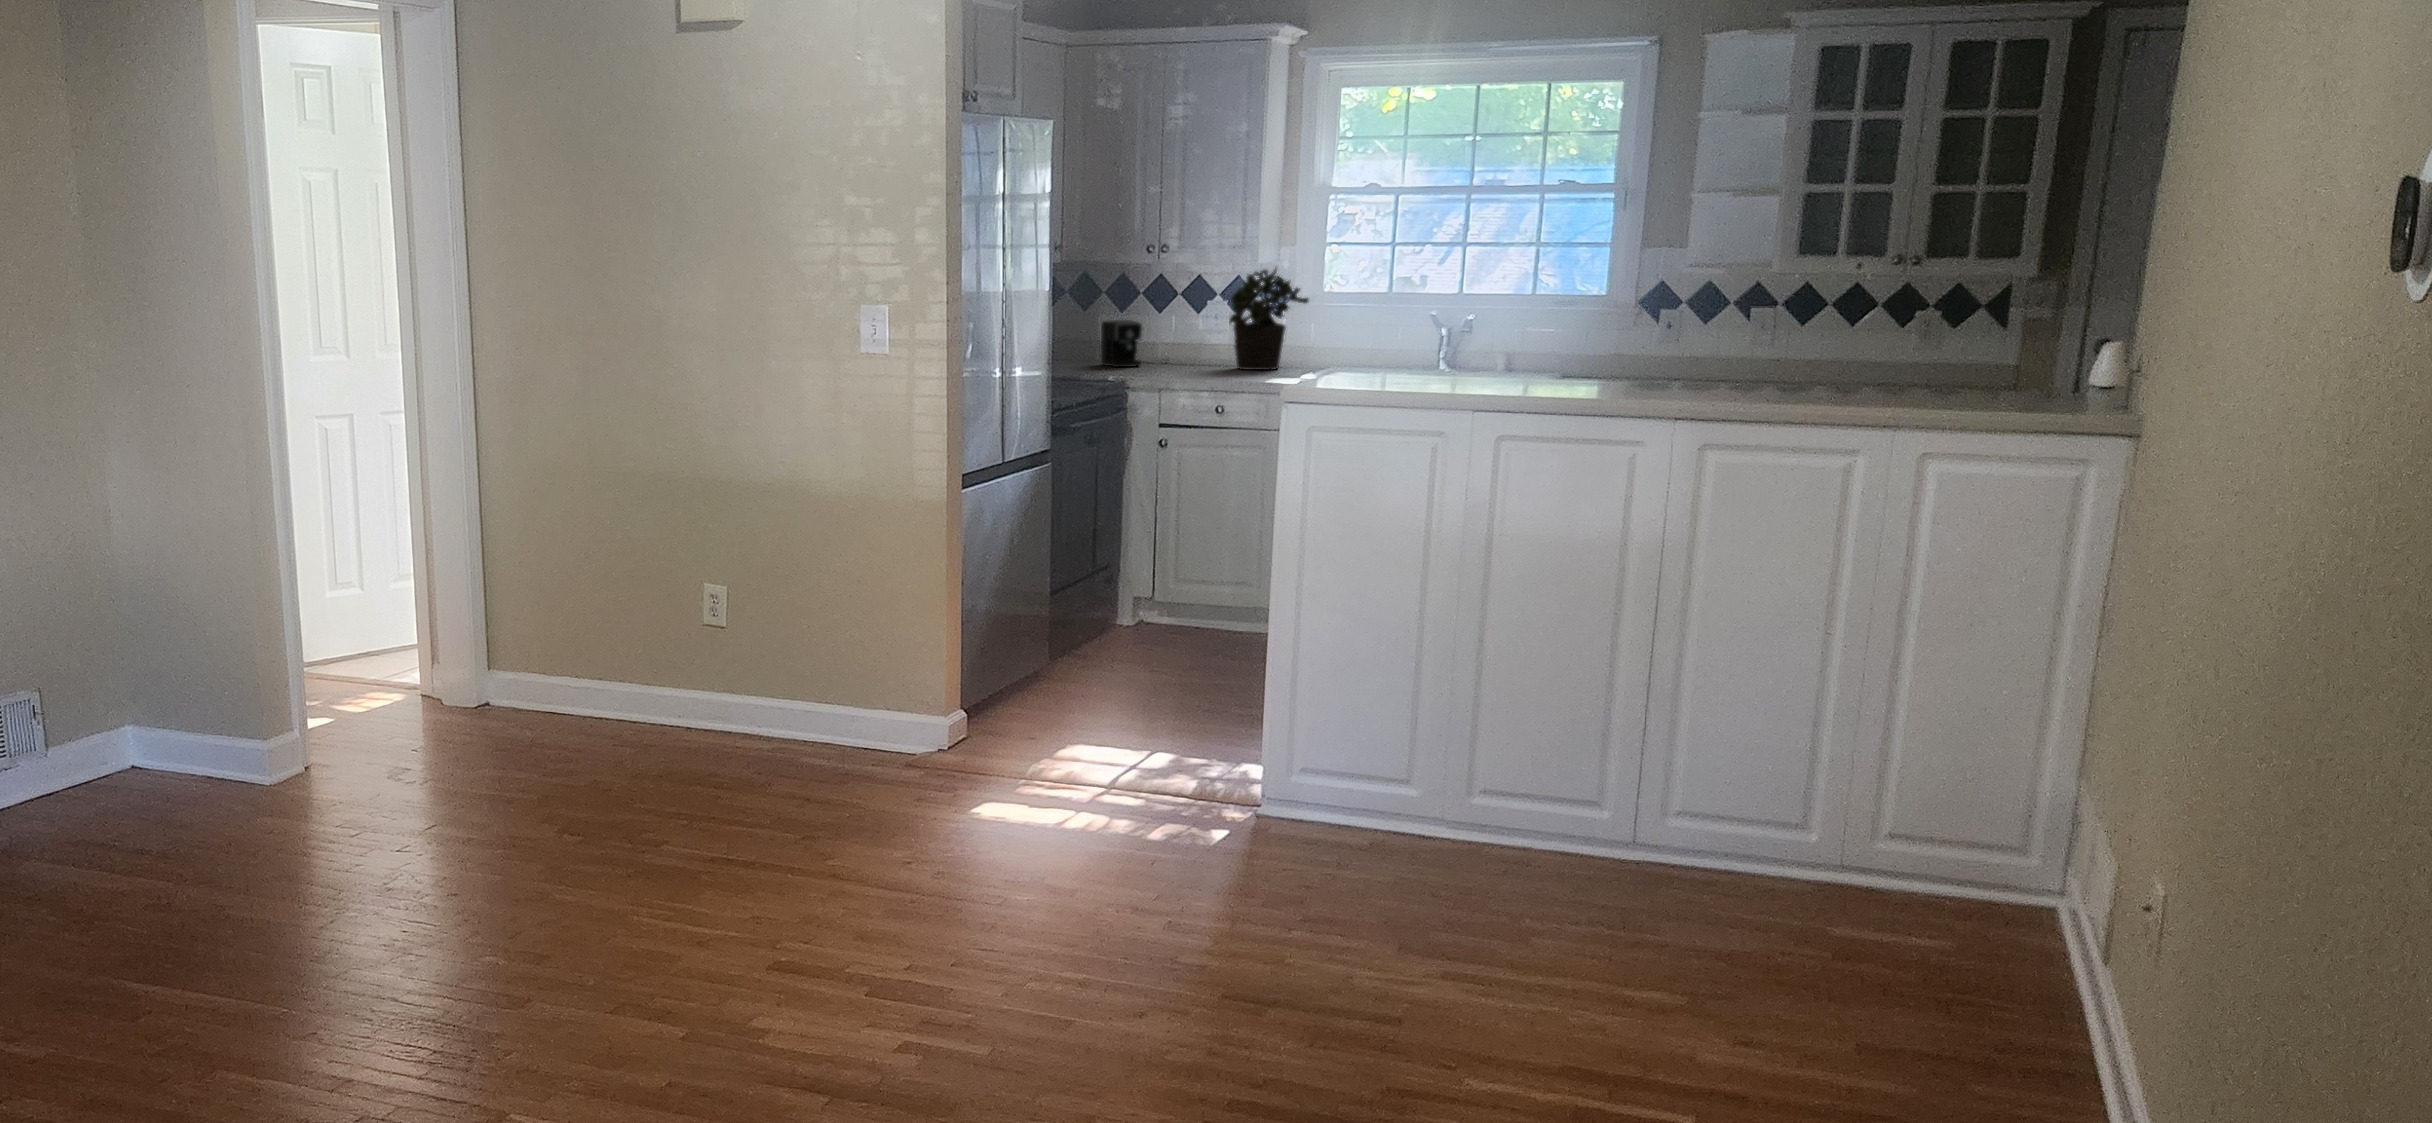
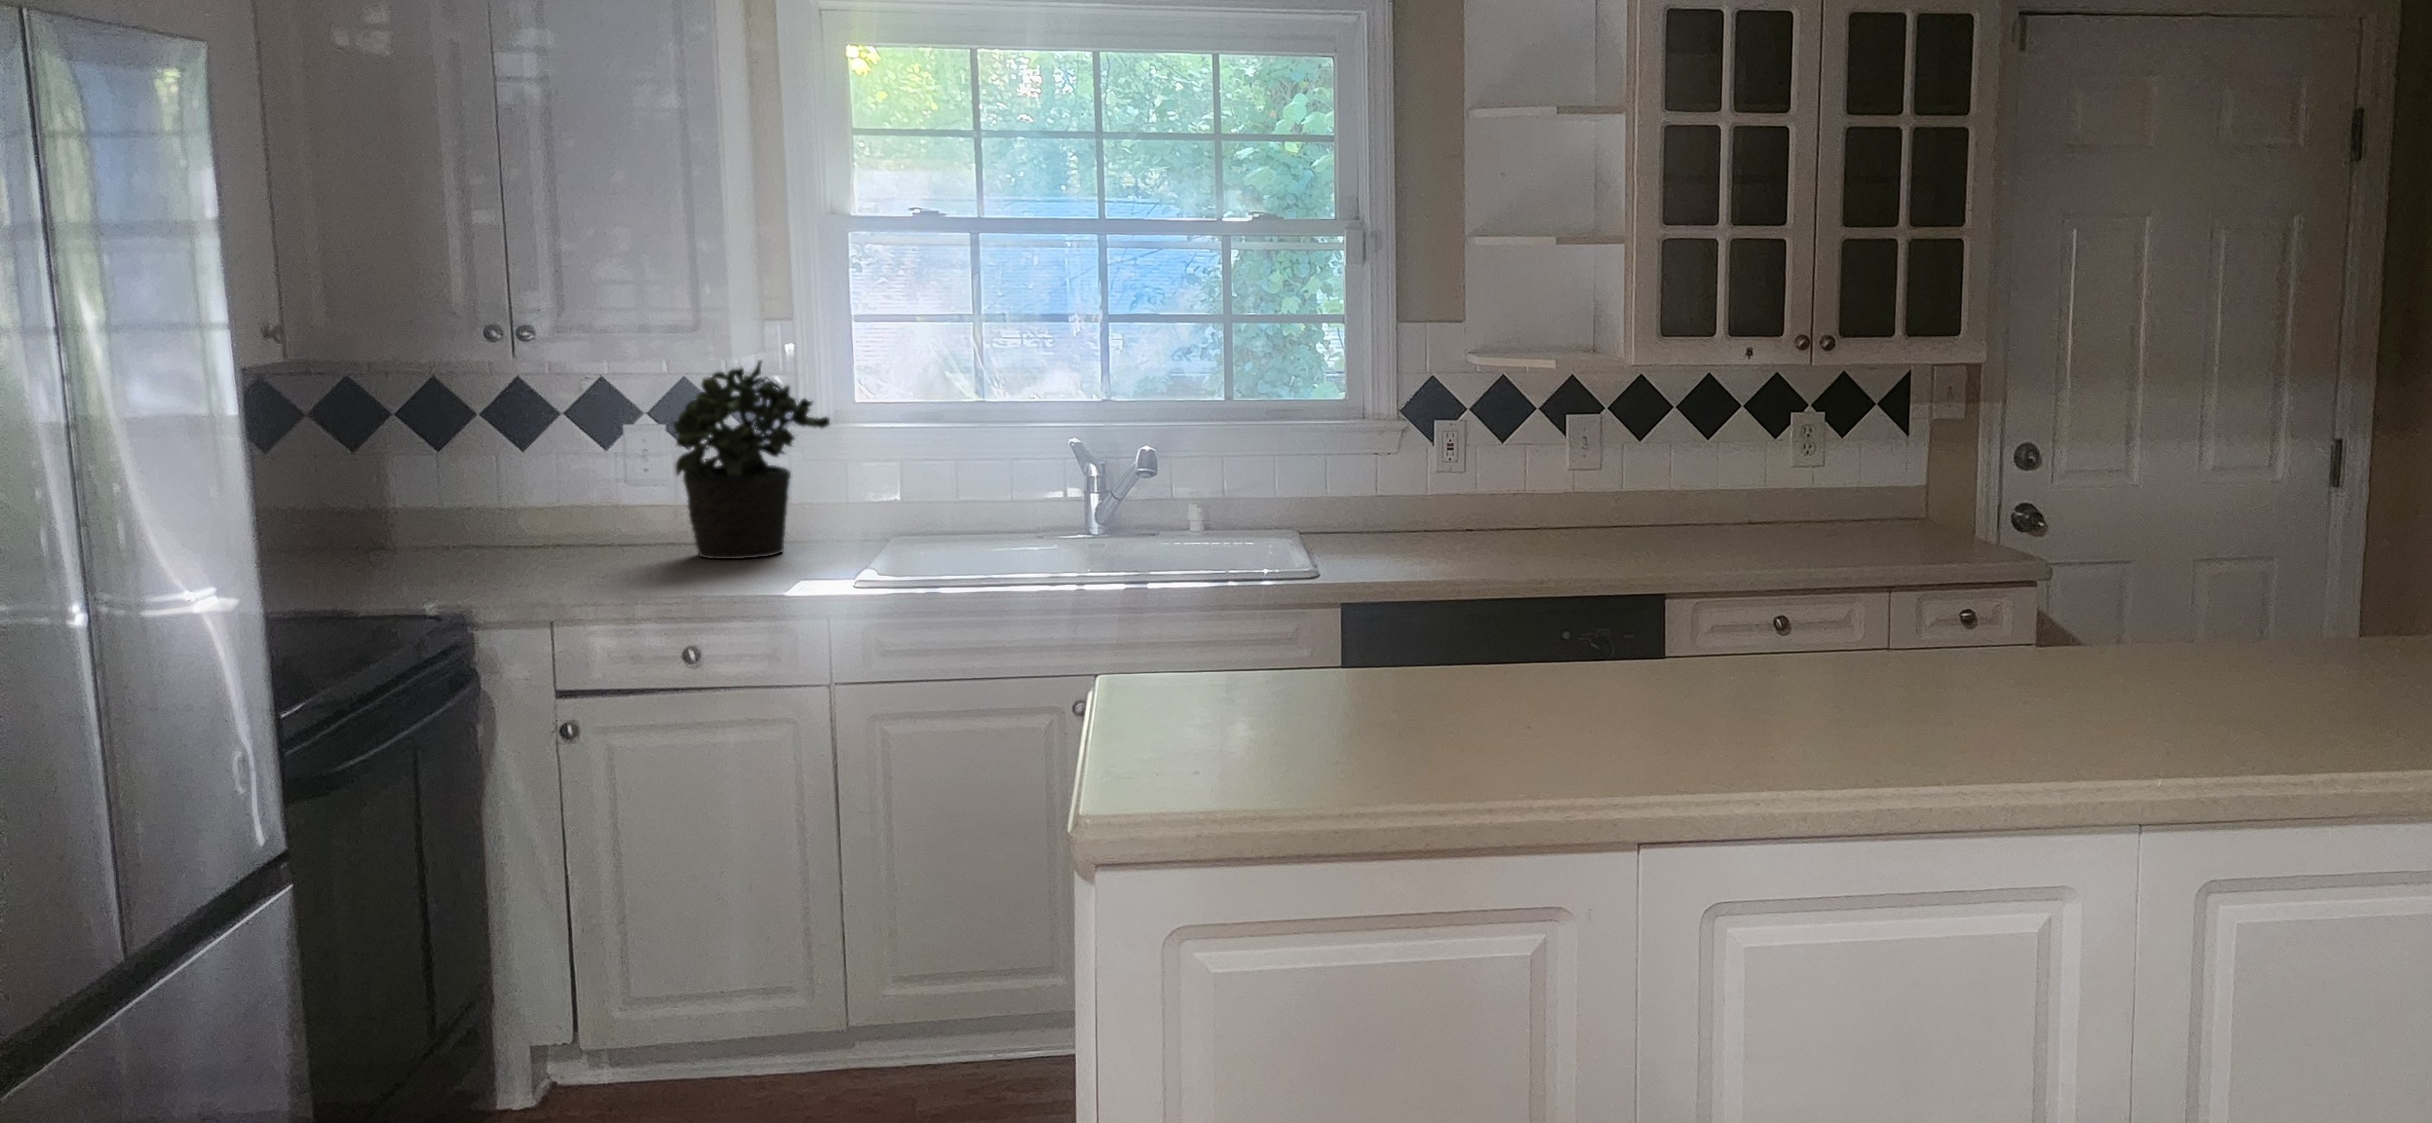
coffee maker: present [1101,320,1143,367] -> none [387,471,549,570]

